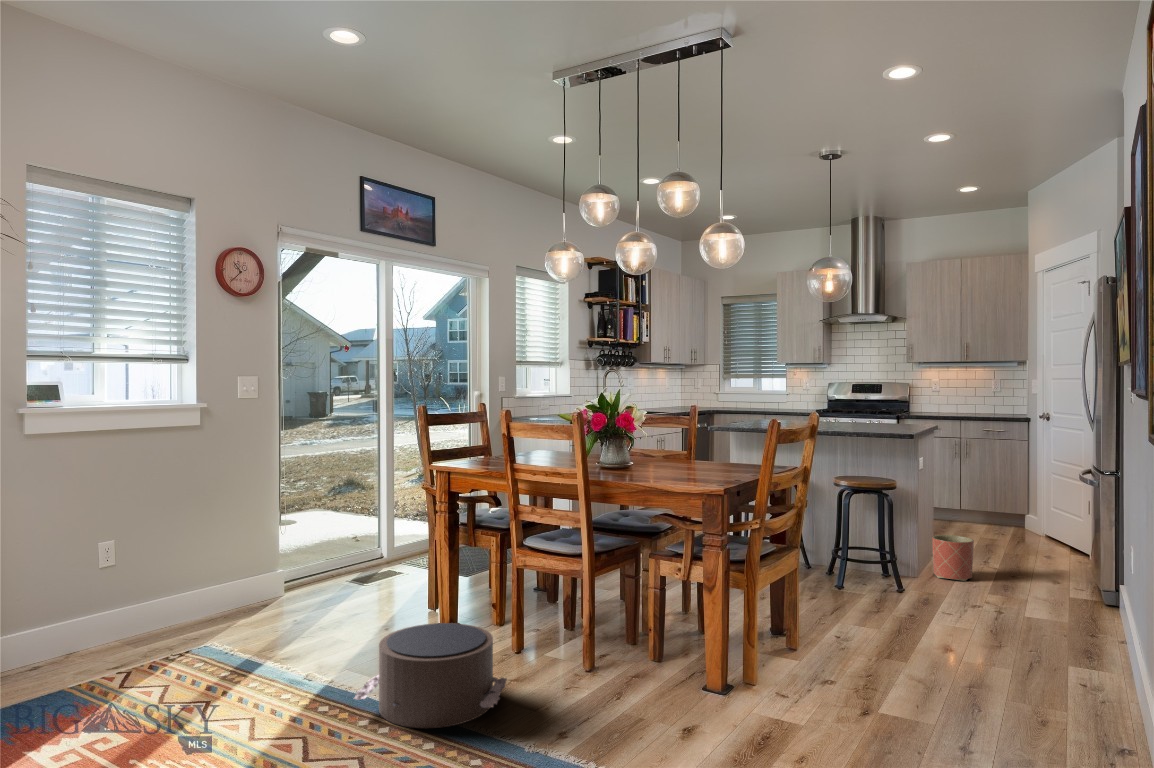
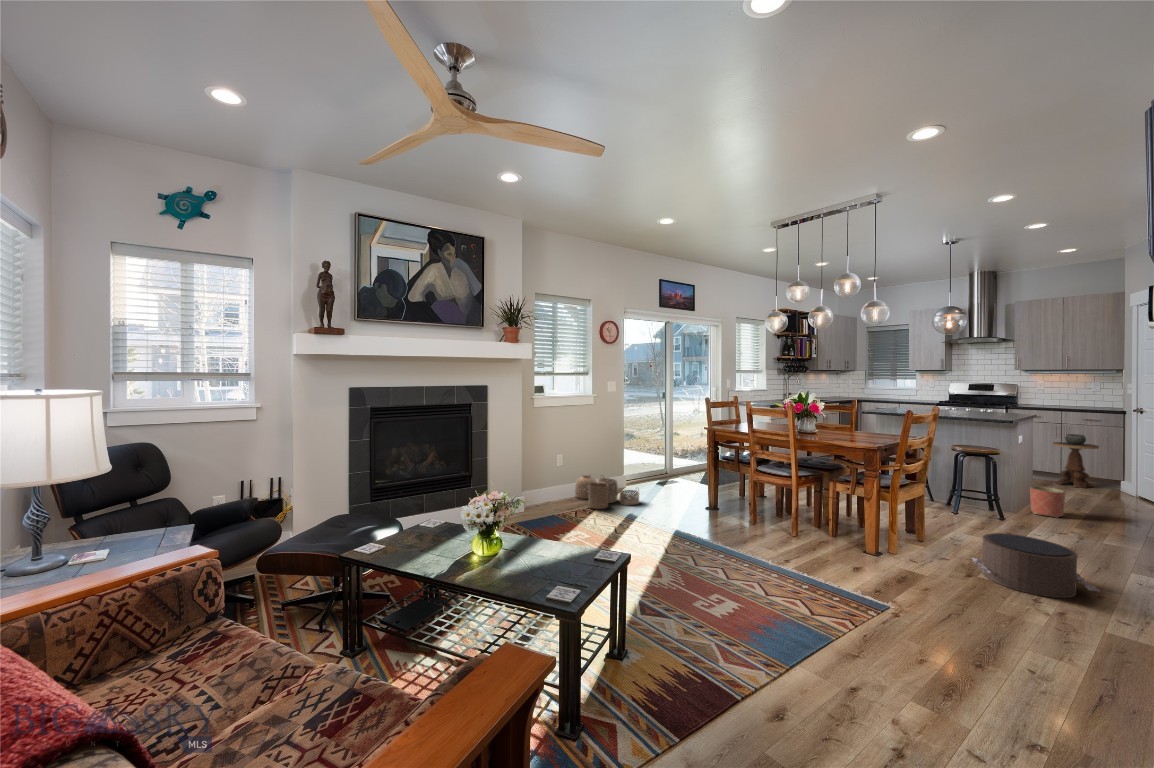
side table: none [953,453,1003,531] -> present [1053,434,1099,488]
woven basket: none [147,580,297,661] -> present [575,475,639,509]
pouf: present [354,623,507,728] -> present [972,533,1100,598]

